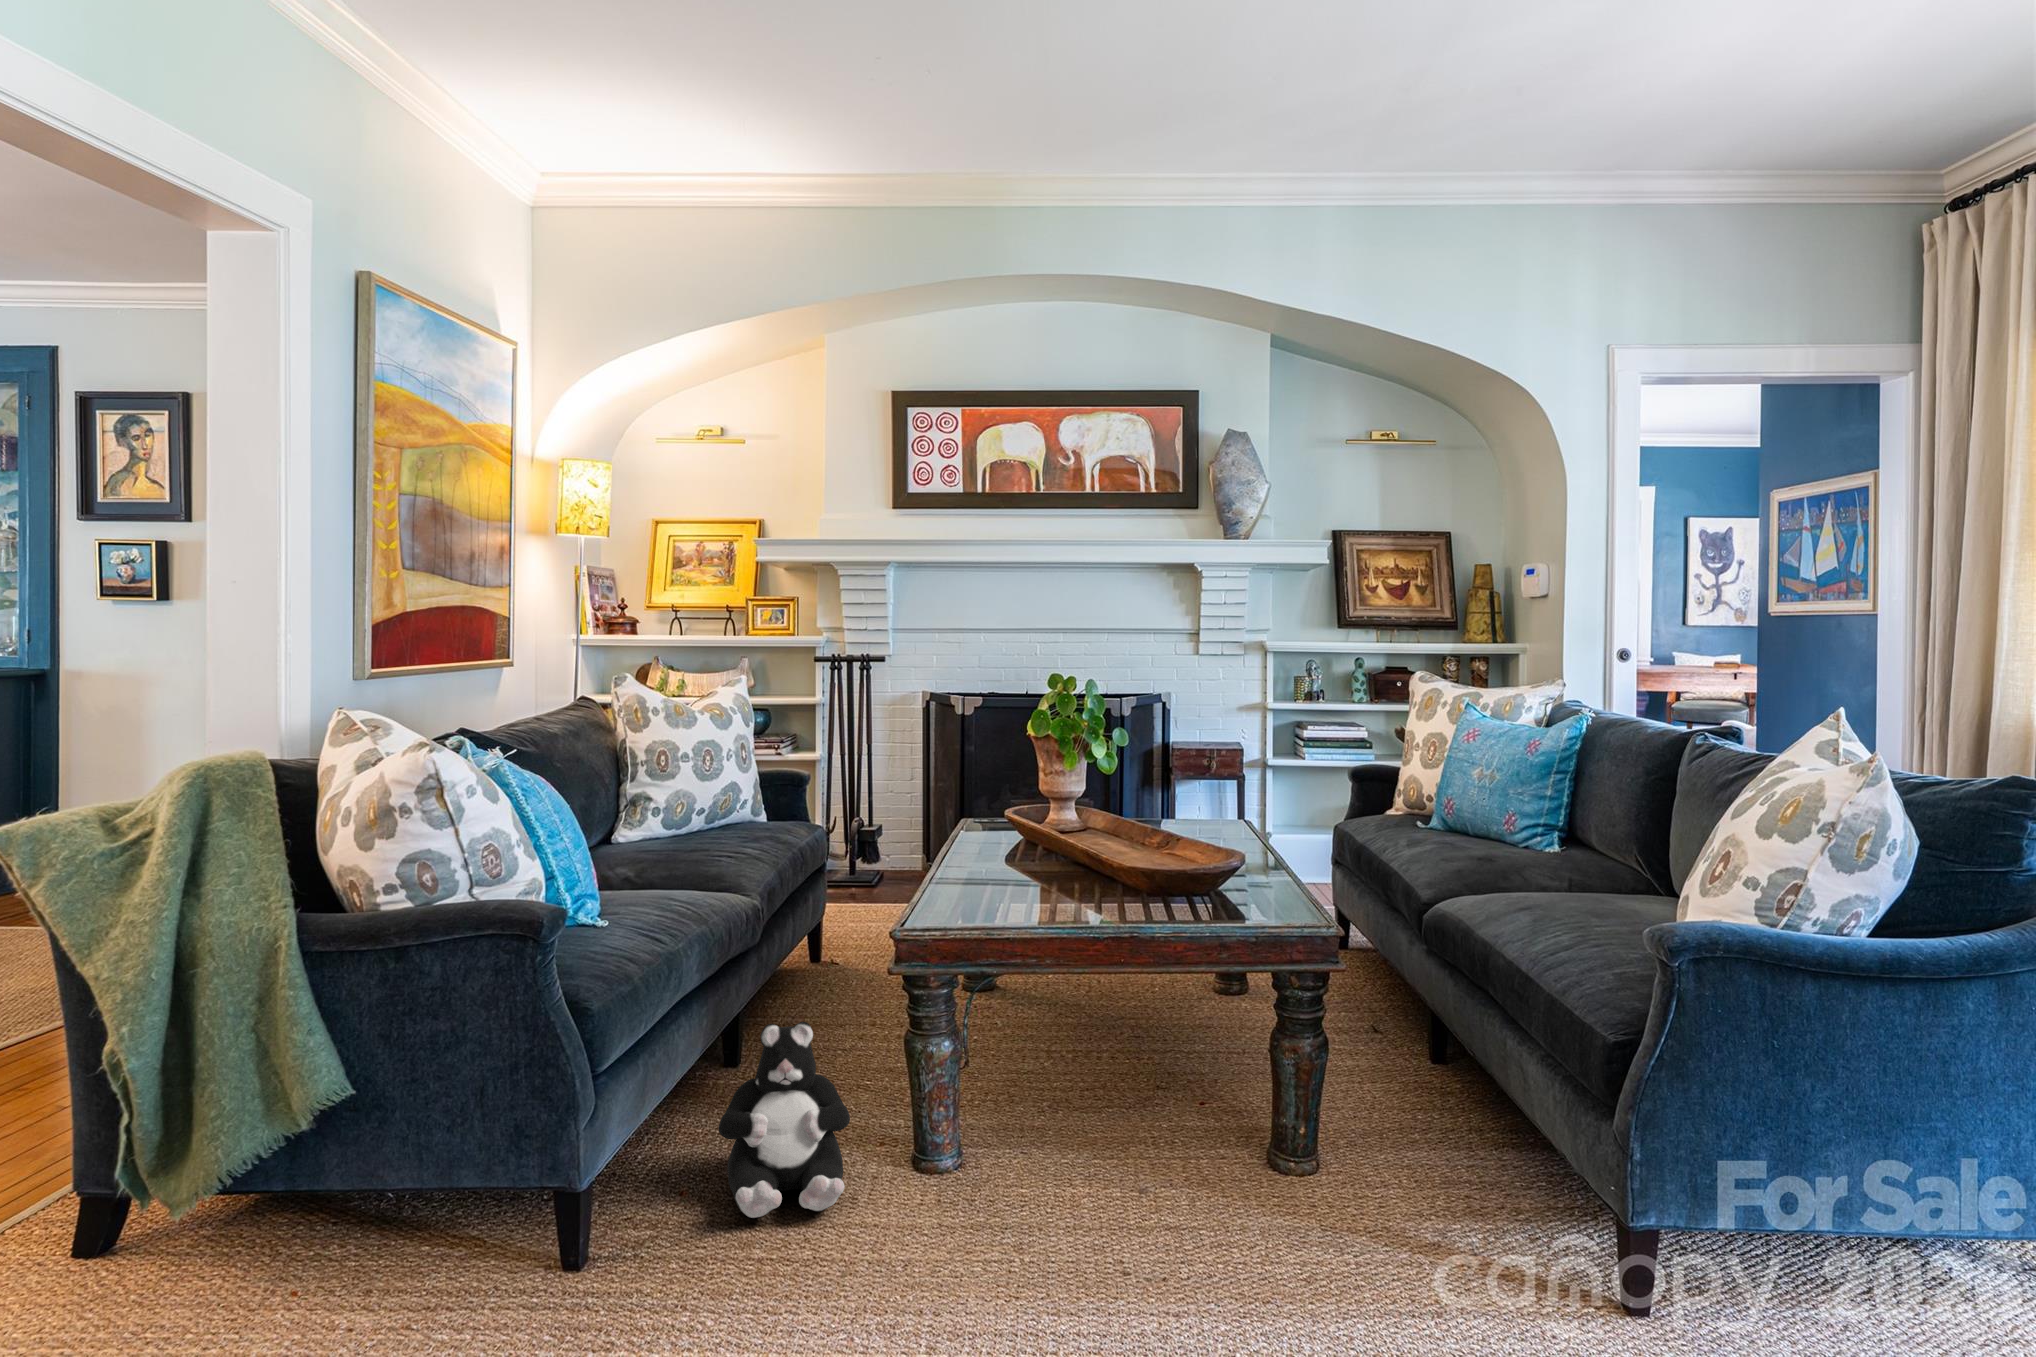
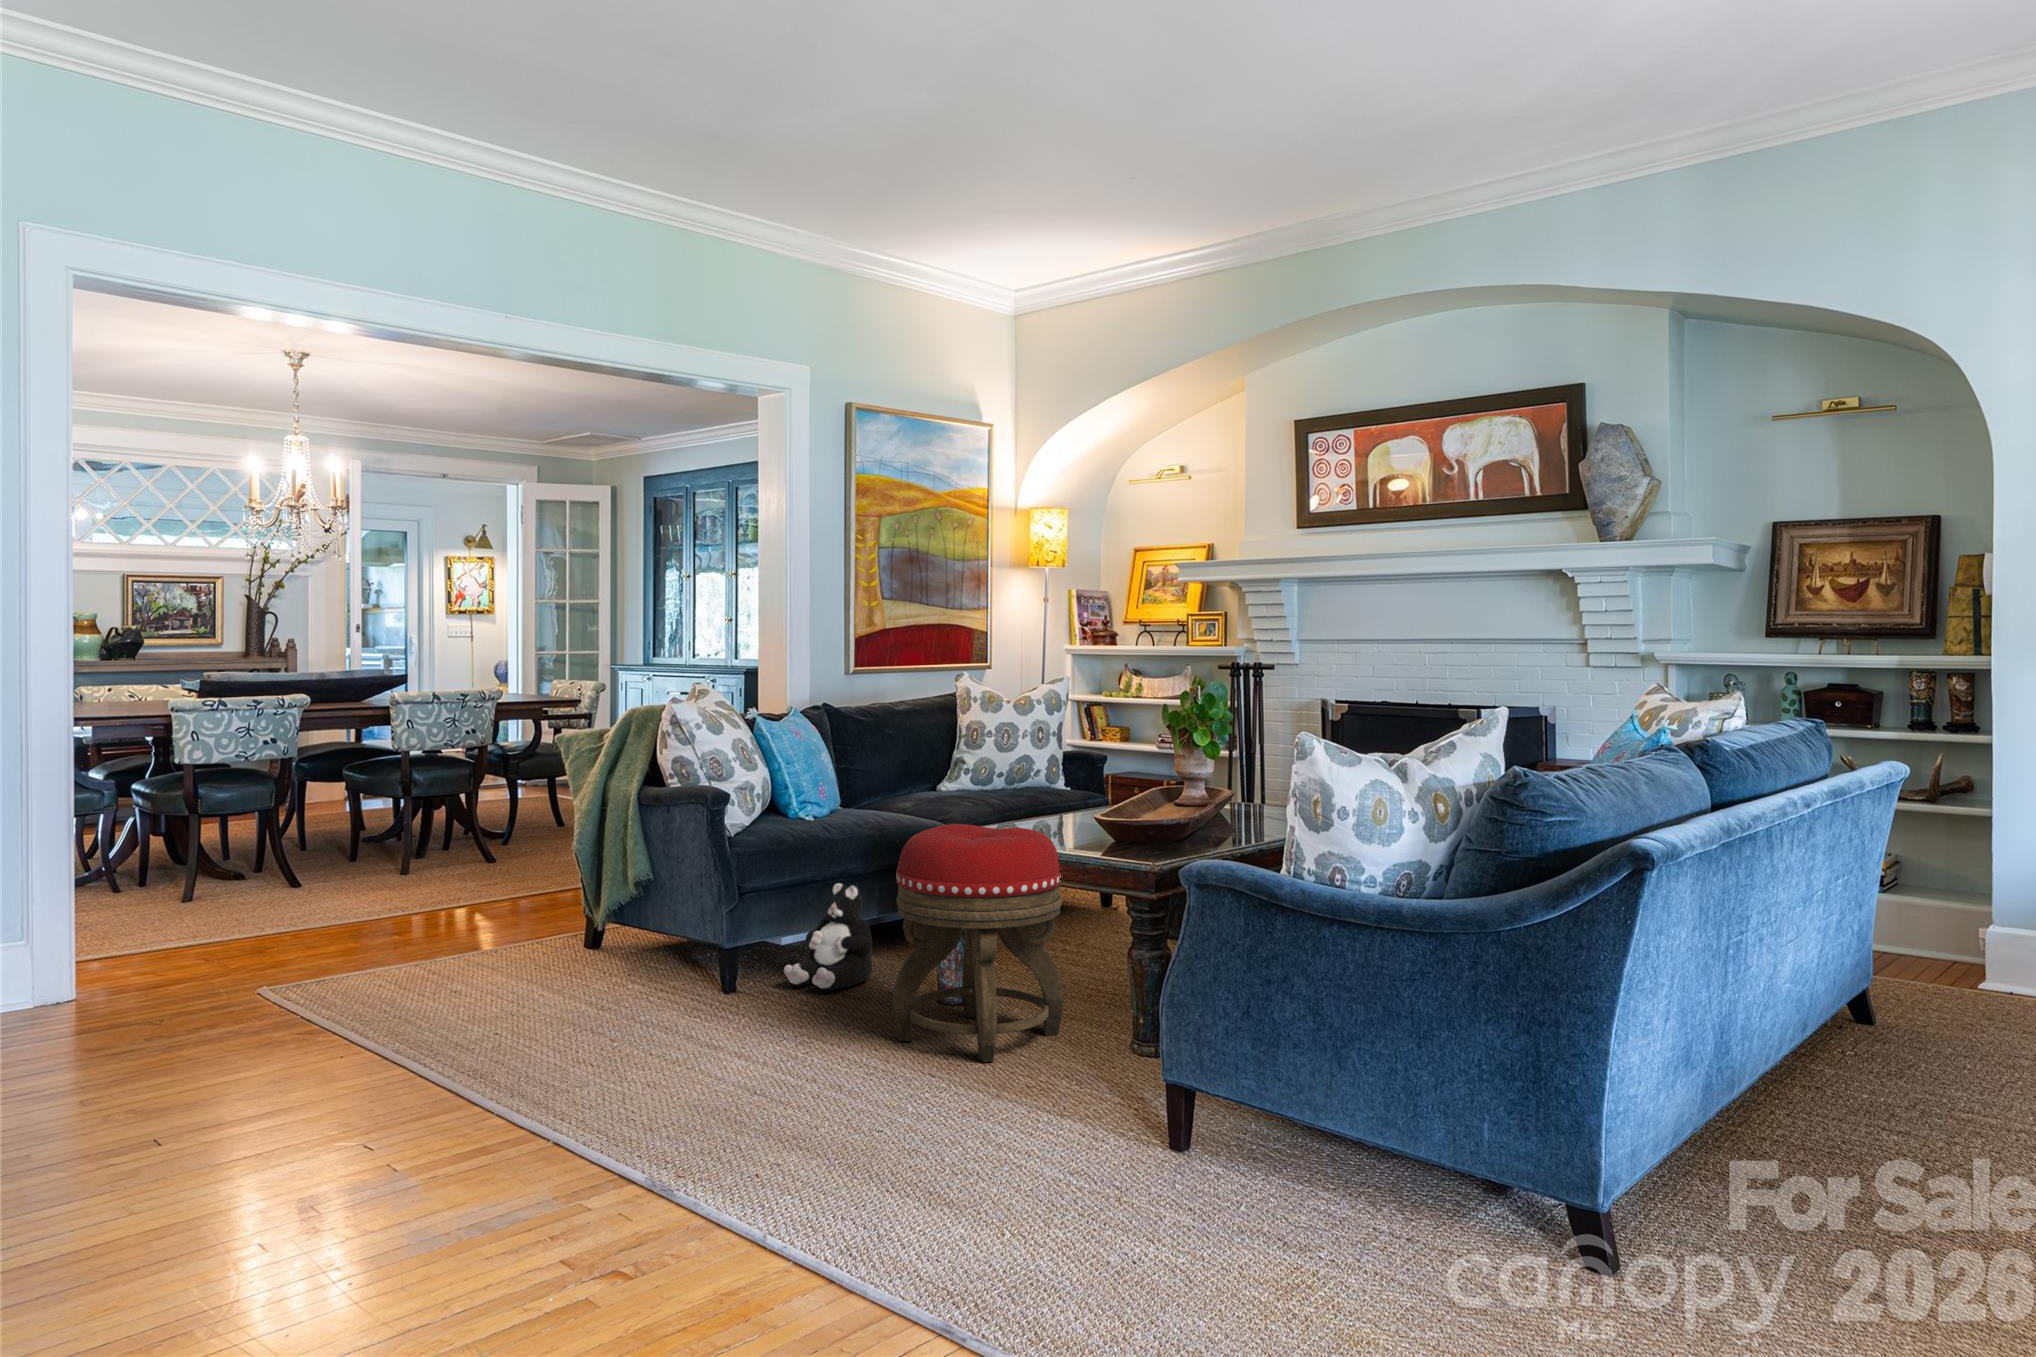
footstool: none [1055,895,1302,1265] -> present [893,824,1064,1062]

